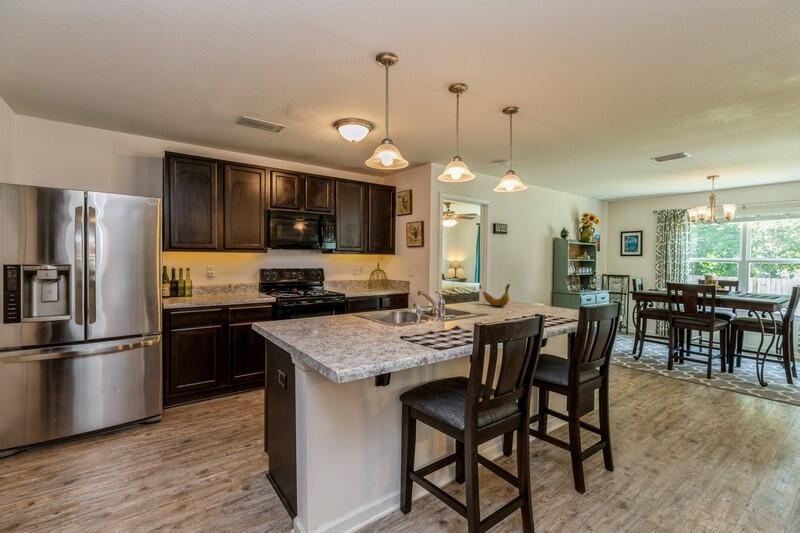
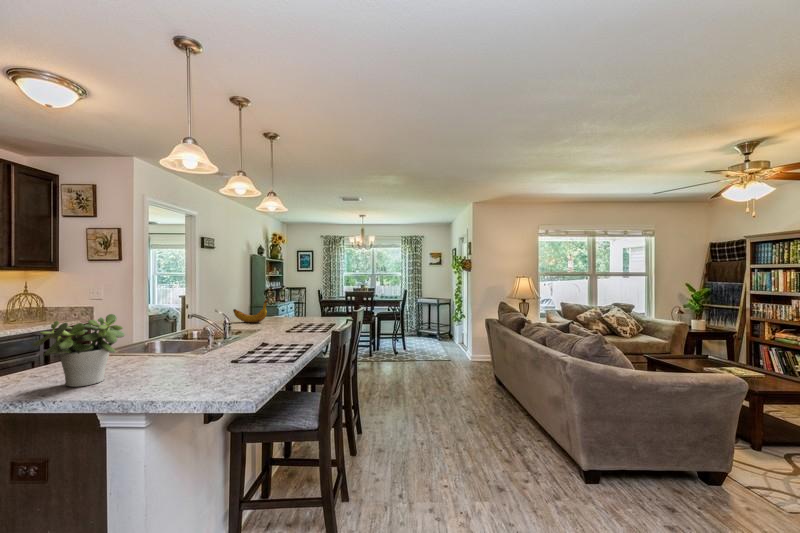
potted plant: none [296,285,342,330] -> present [31,314,125,387]

